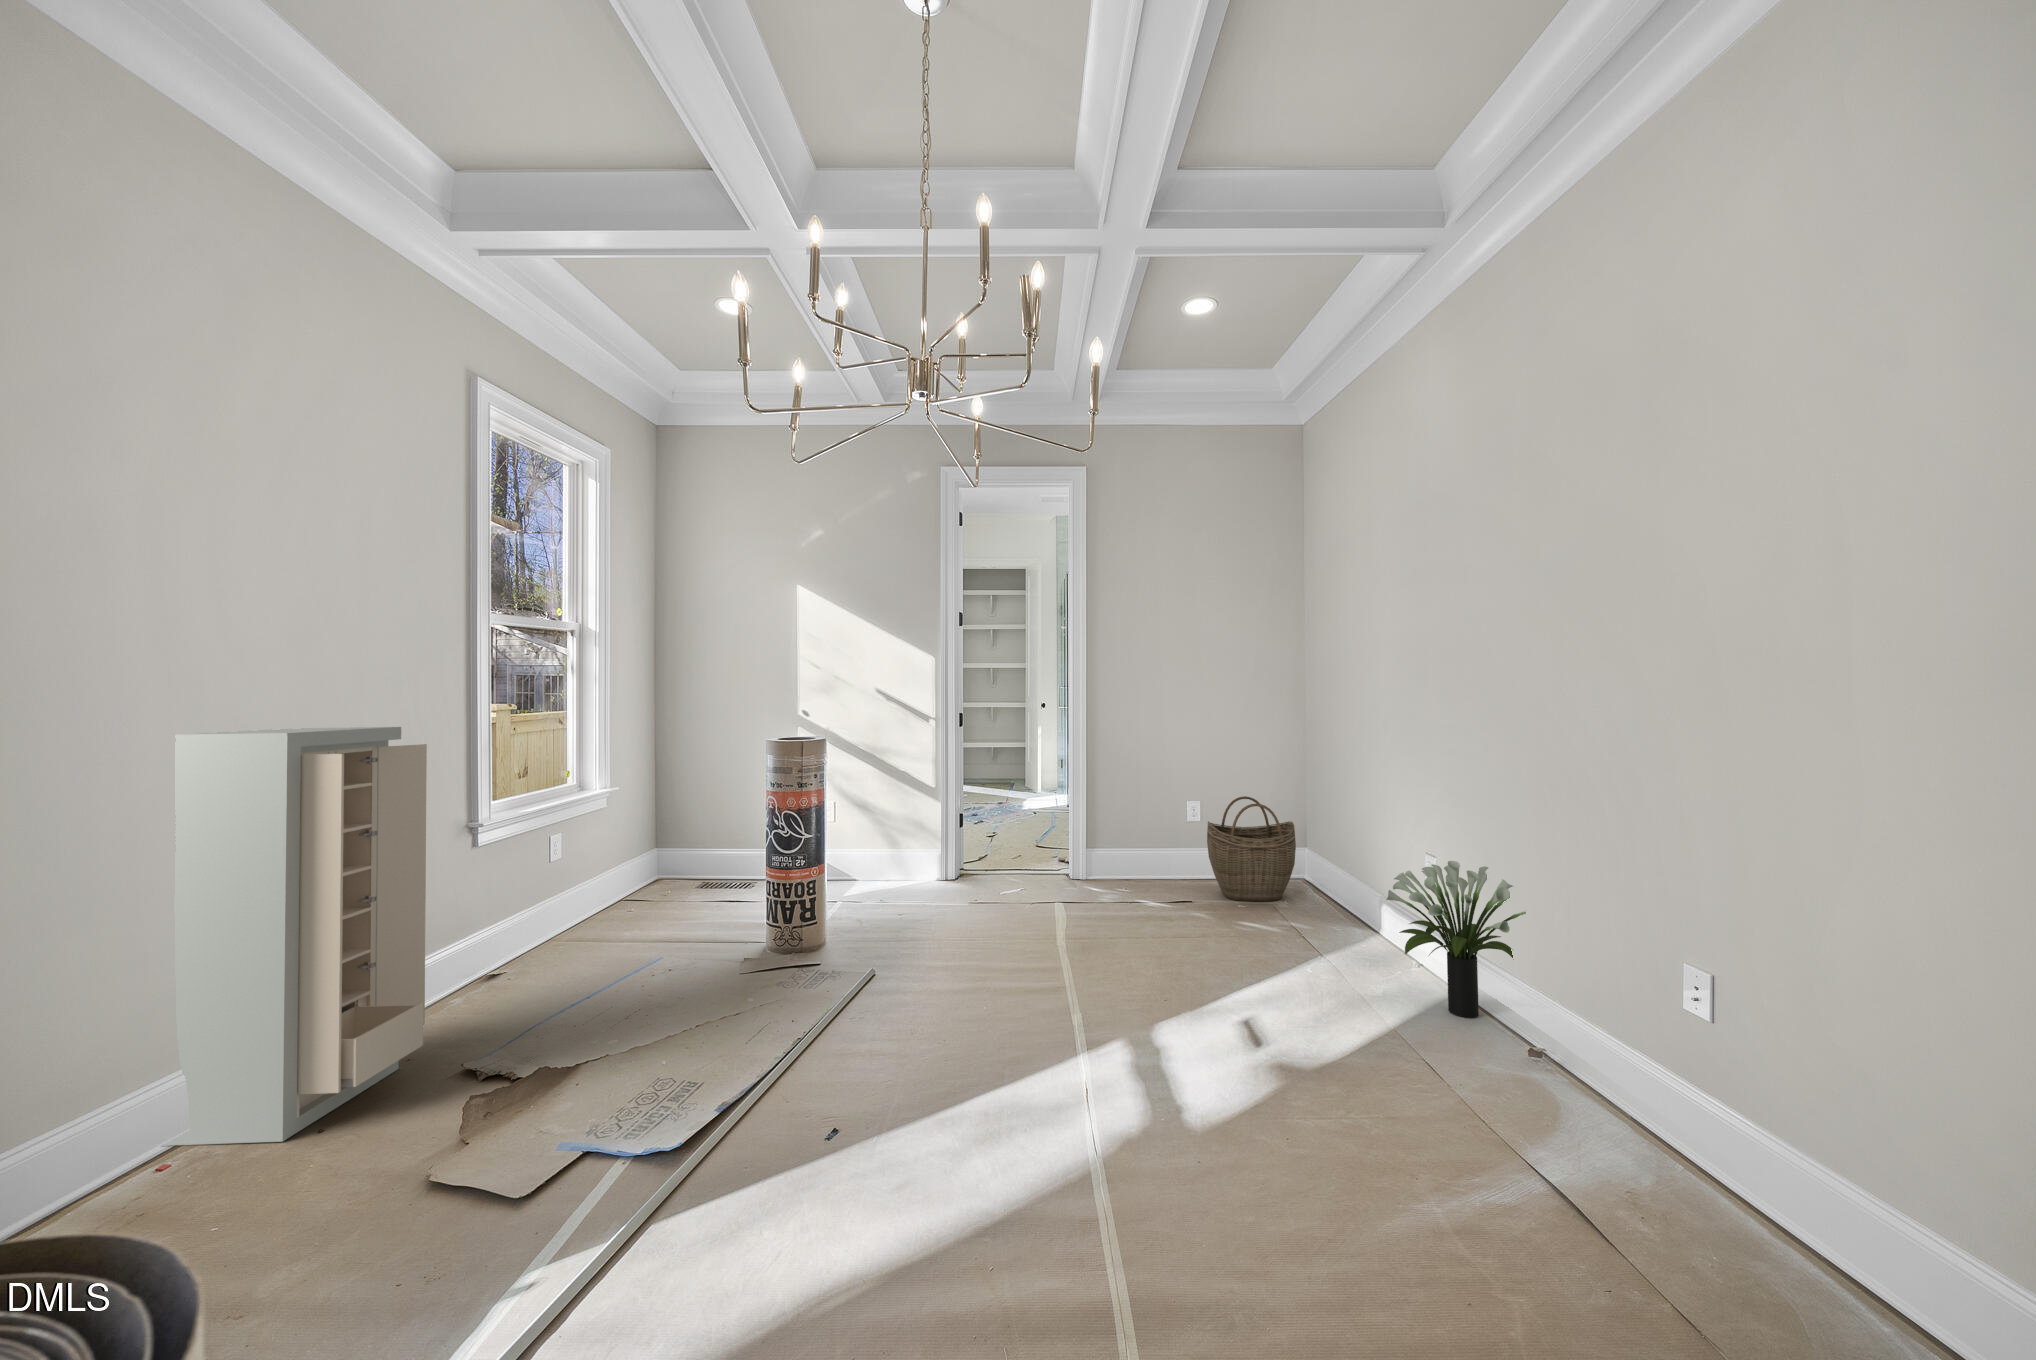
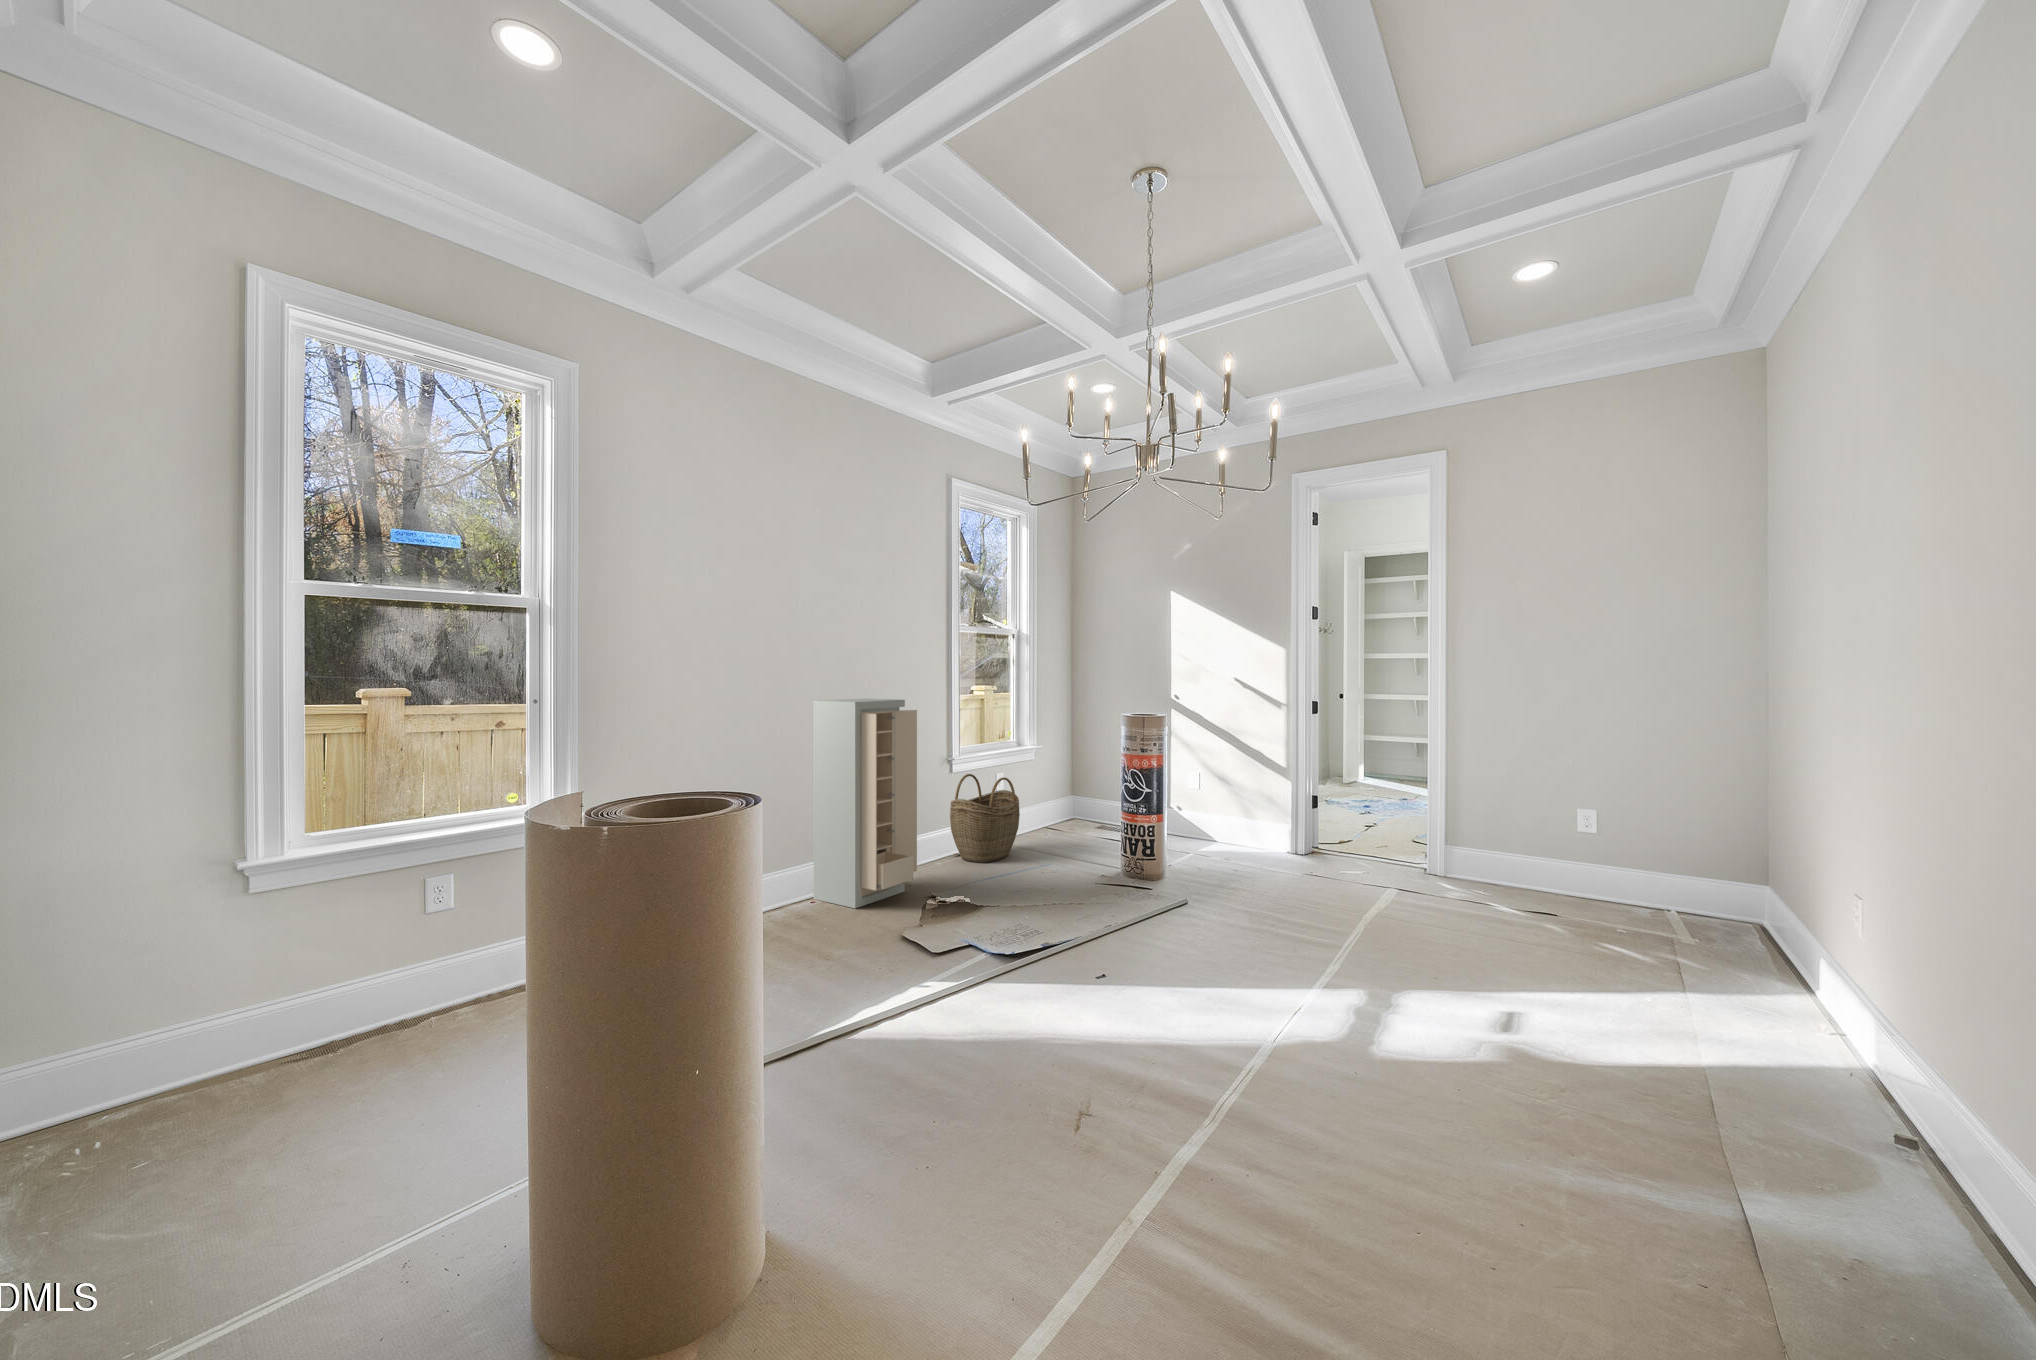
woven basket: present [1207,796,1296,901] -> present [950,774,1020,863]
potted plant: present [1386,861,1526,1018] -> none [1656,885,1859,1055]

